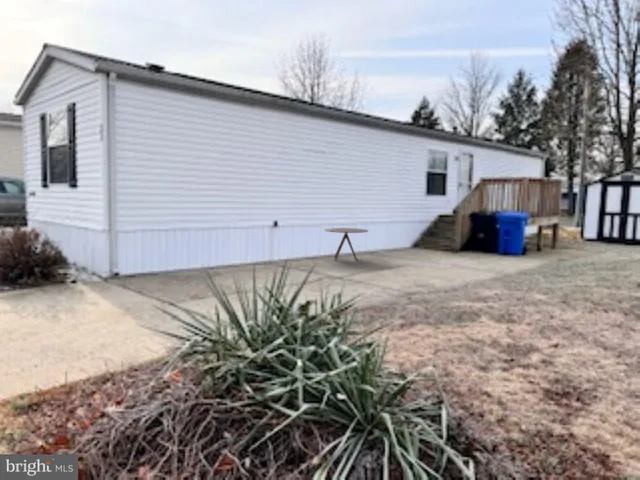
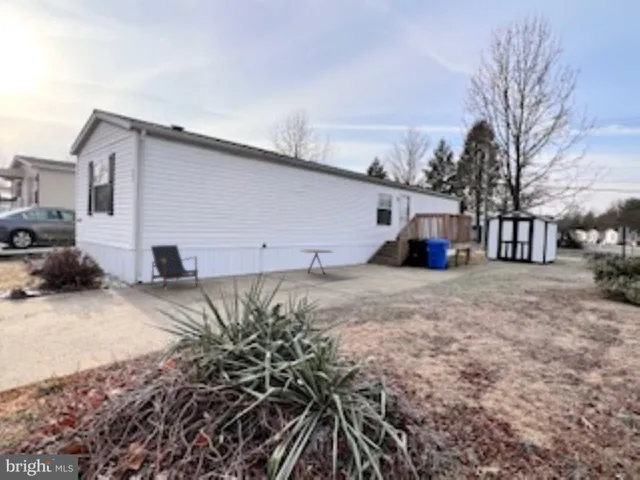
lounge chair: none [130,223,192,284] -> present [151,245,198,289]

